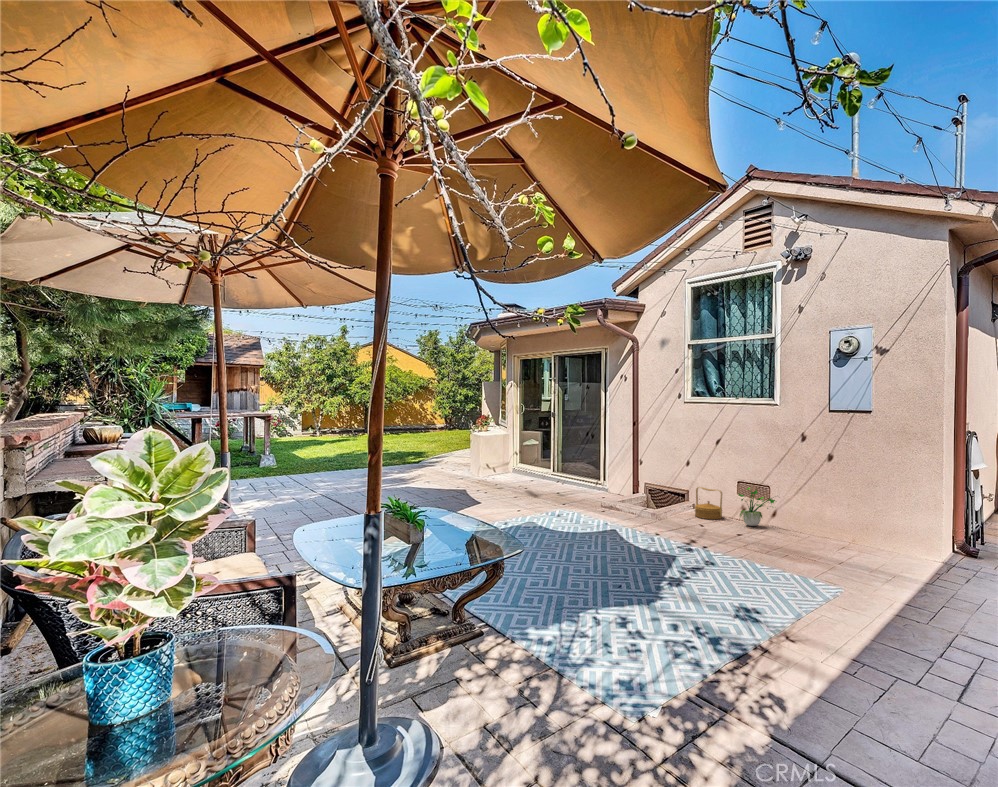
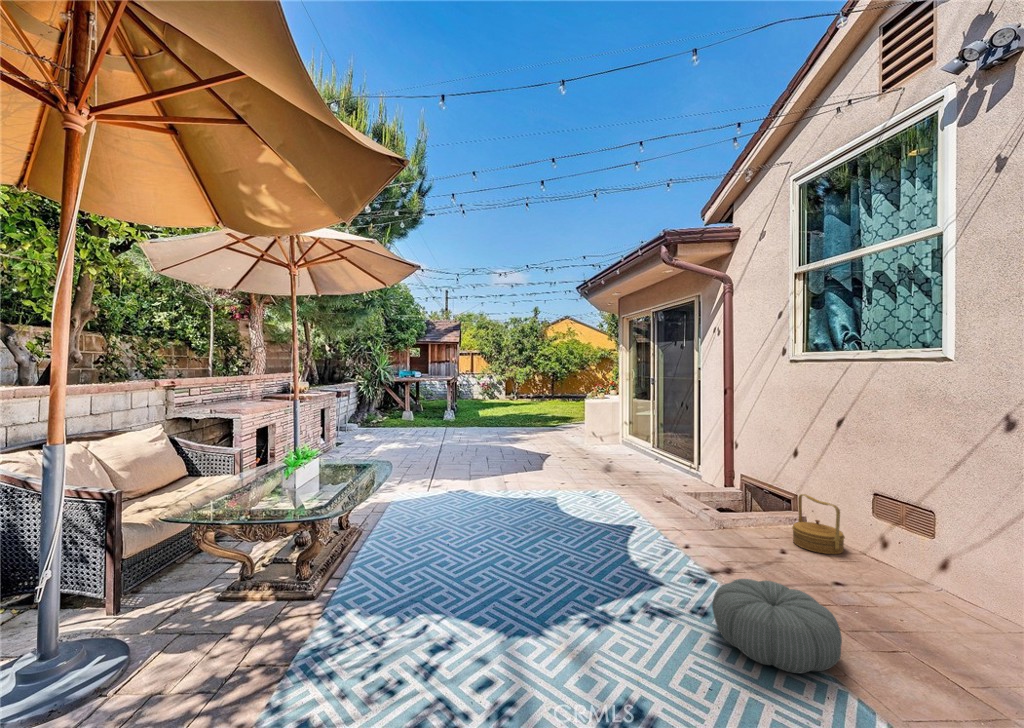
potted plant: present [739,488,775,526] -> none [864,496,956,586]
pouf: none [699,523,759,555] -> present [712,579,842,673]

